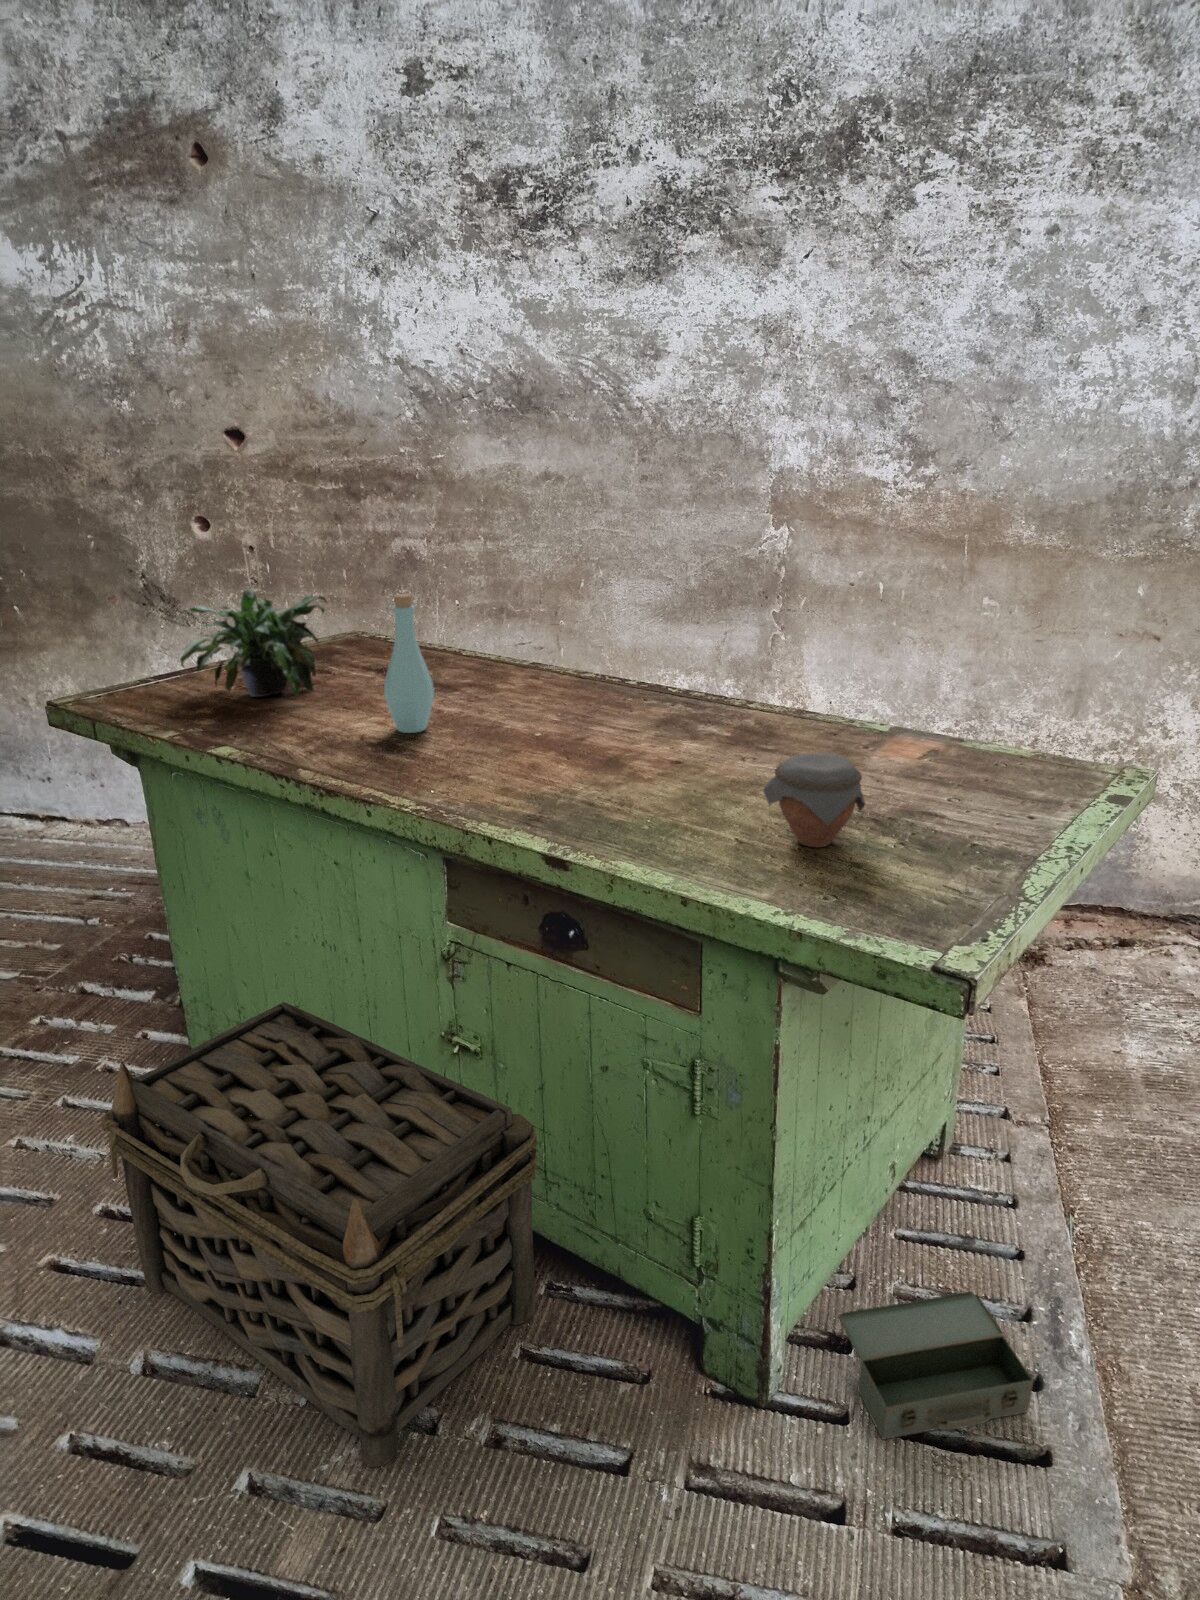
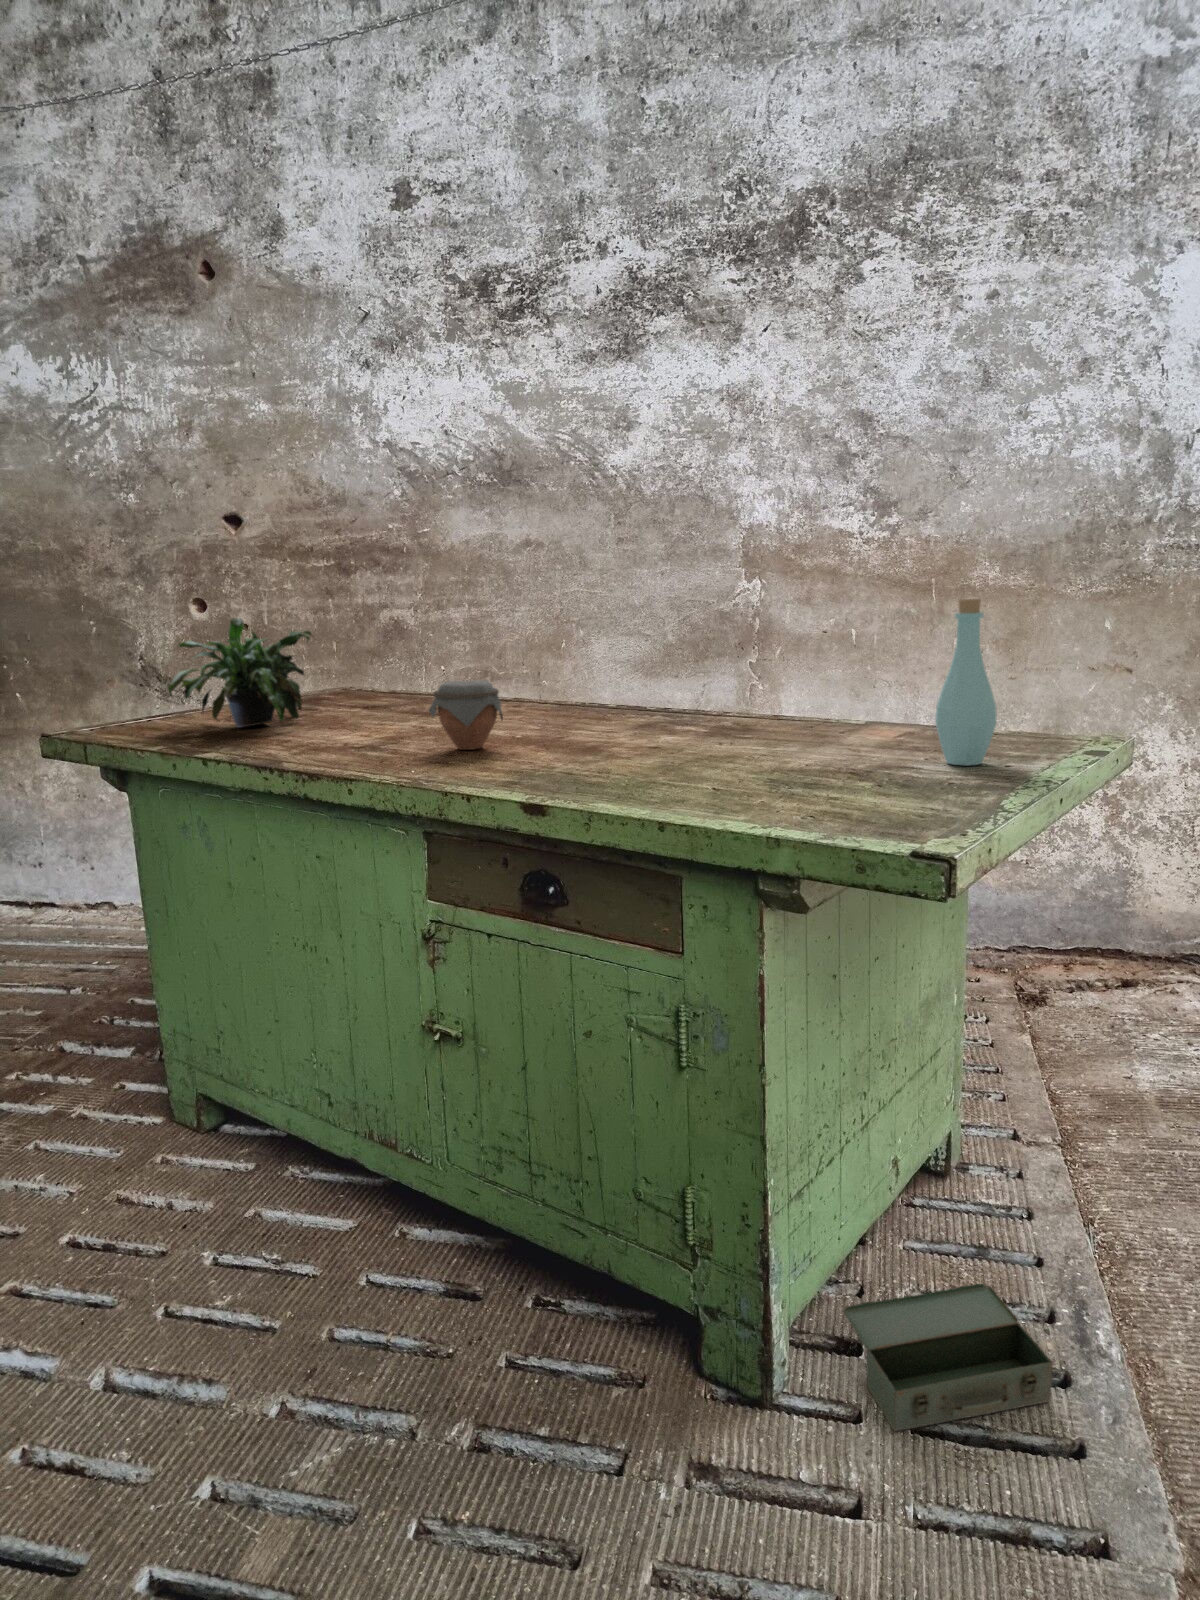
bottle: present [384,594,434,733] -> present [935,599,997,765]
jar: present [763,753,865,847] -> present [429,680,503,750]
basket: present [101,1002,537,1467] -> none [70,1012,522,1471]

